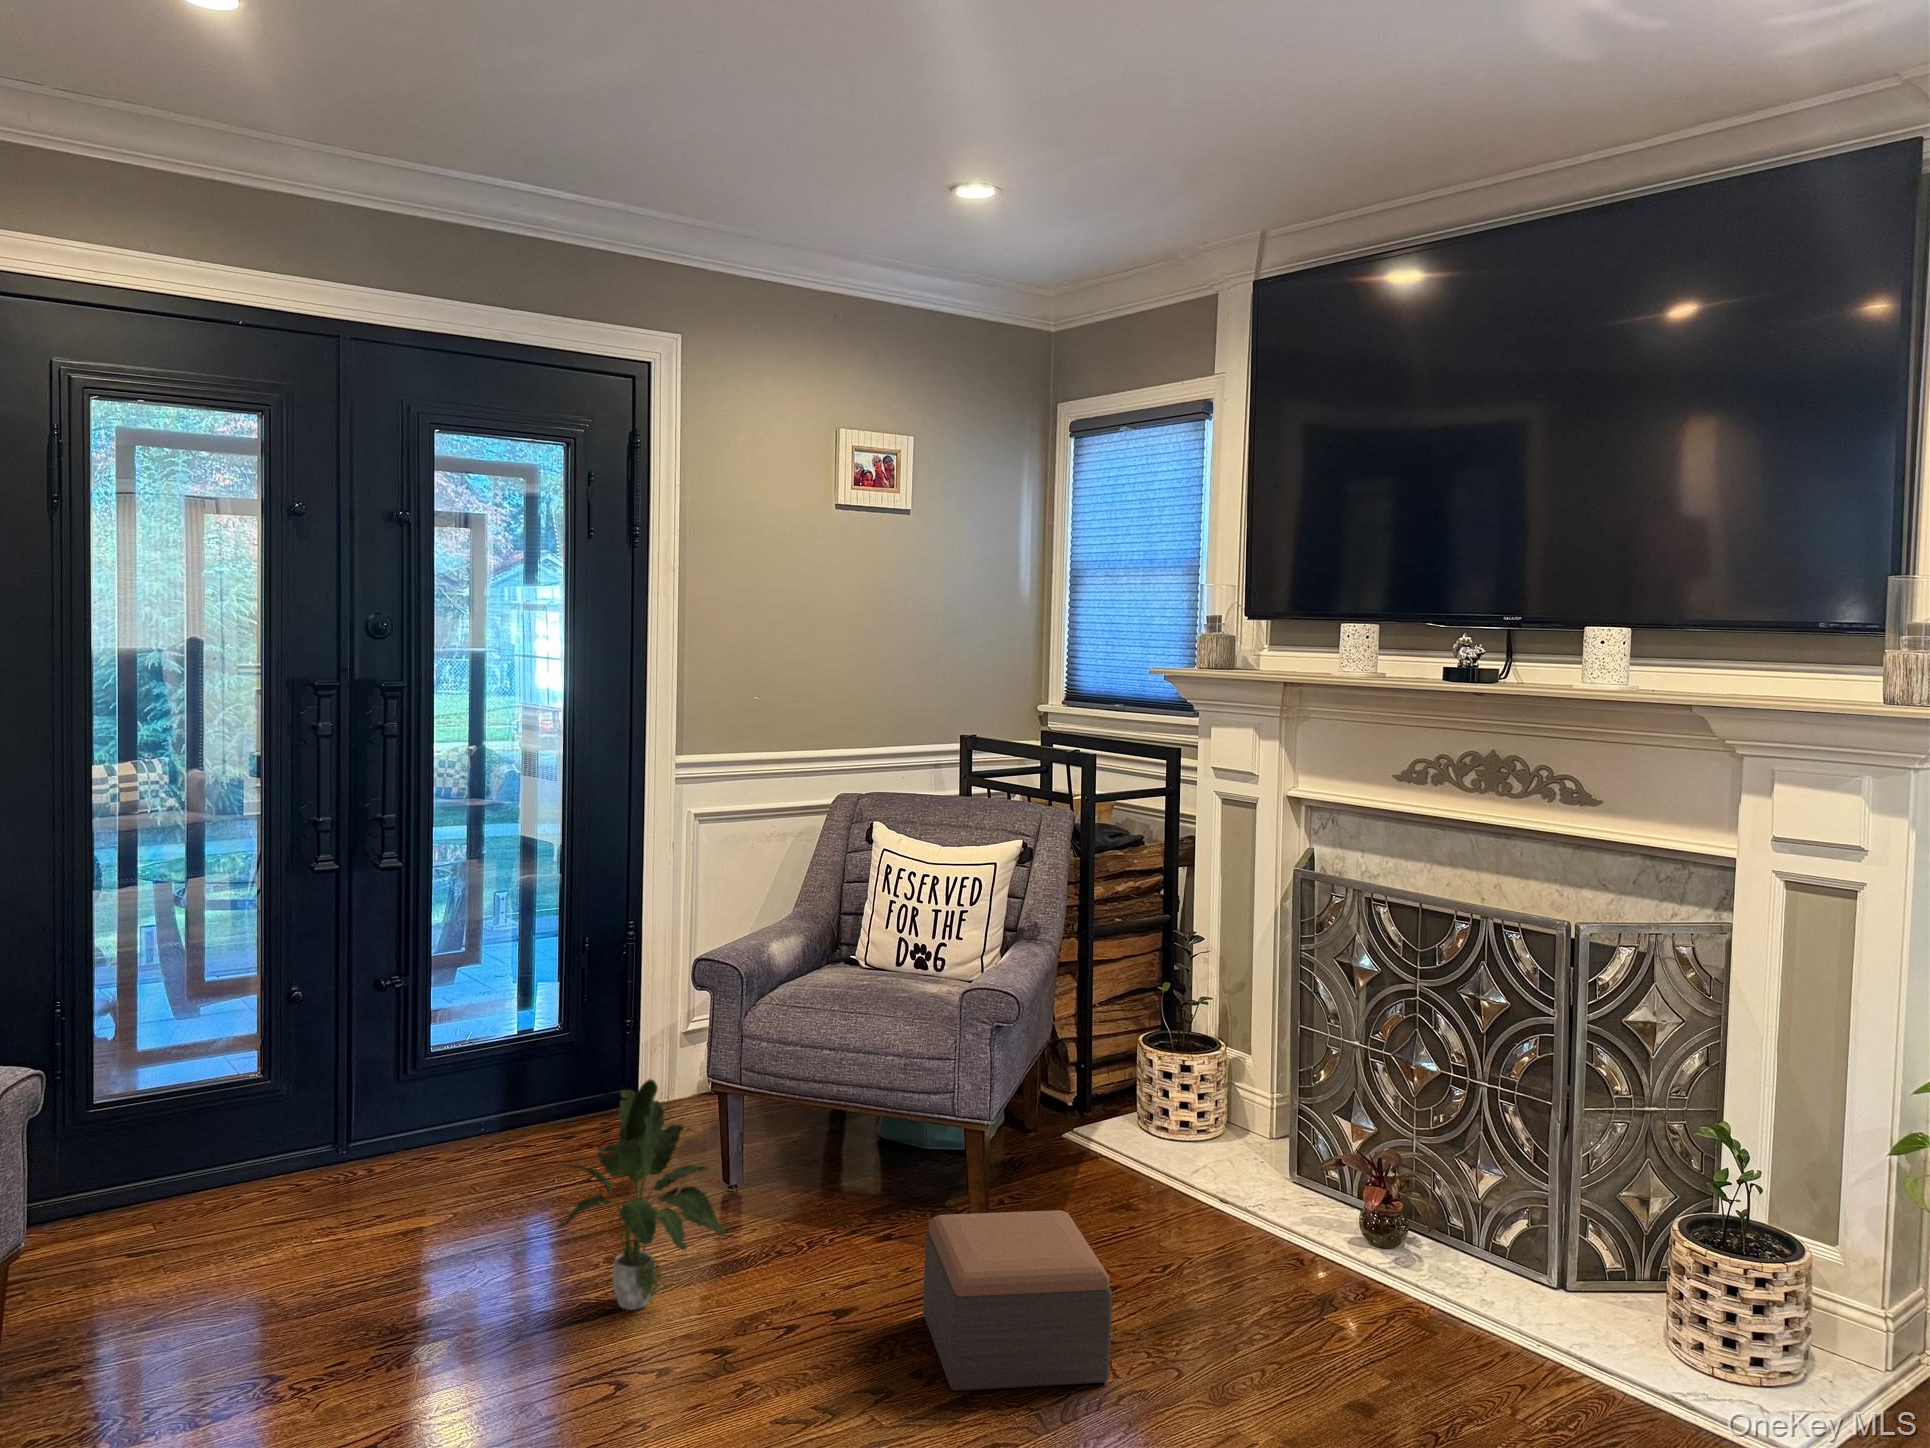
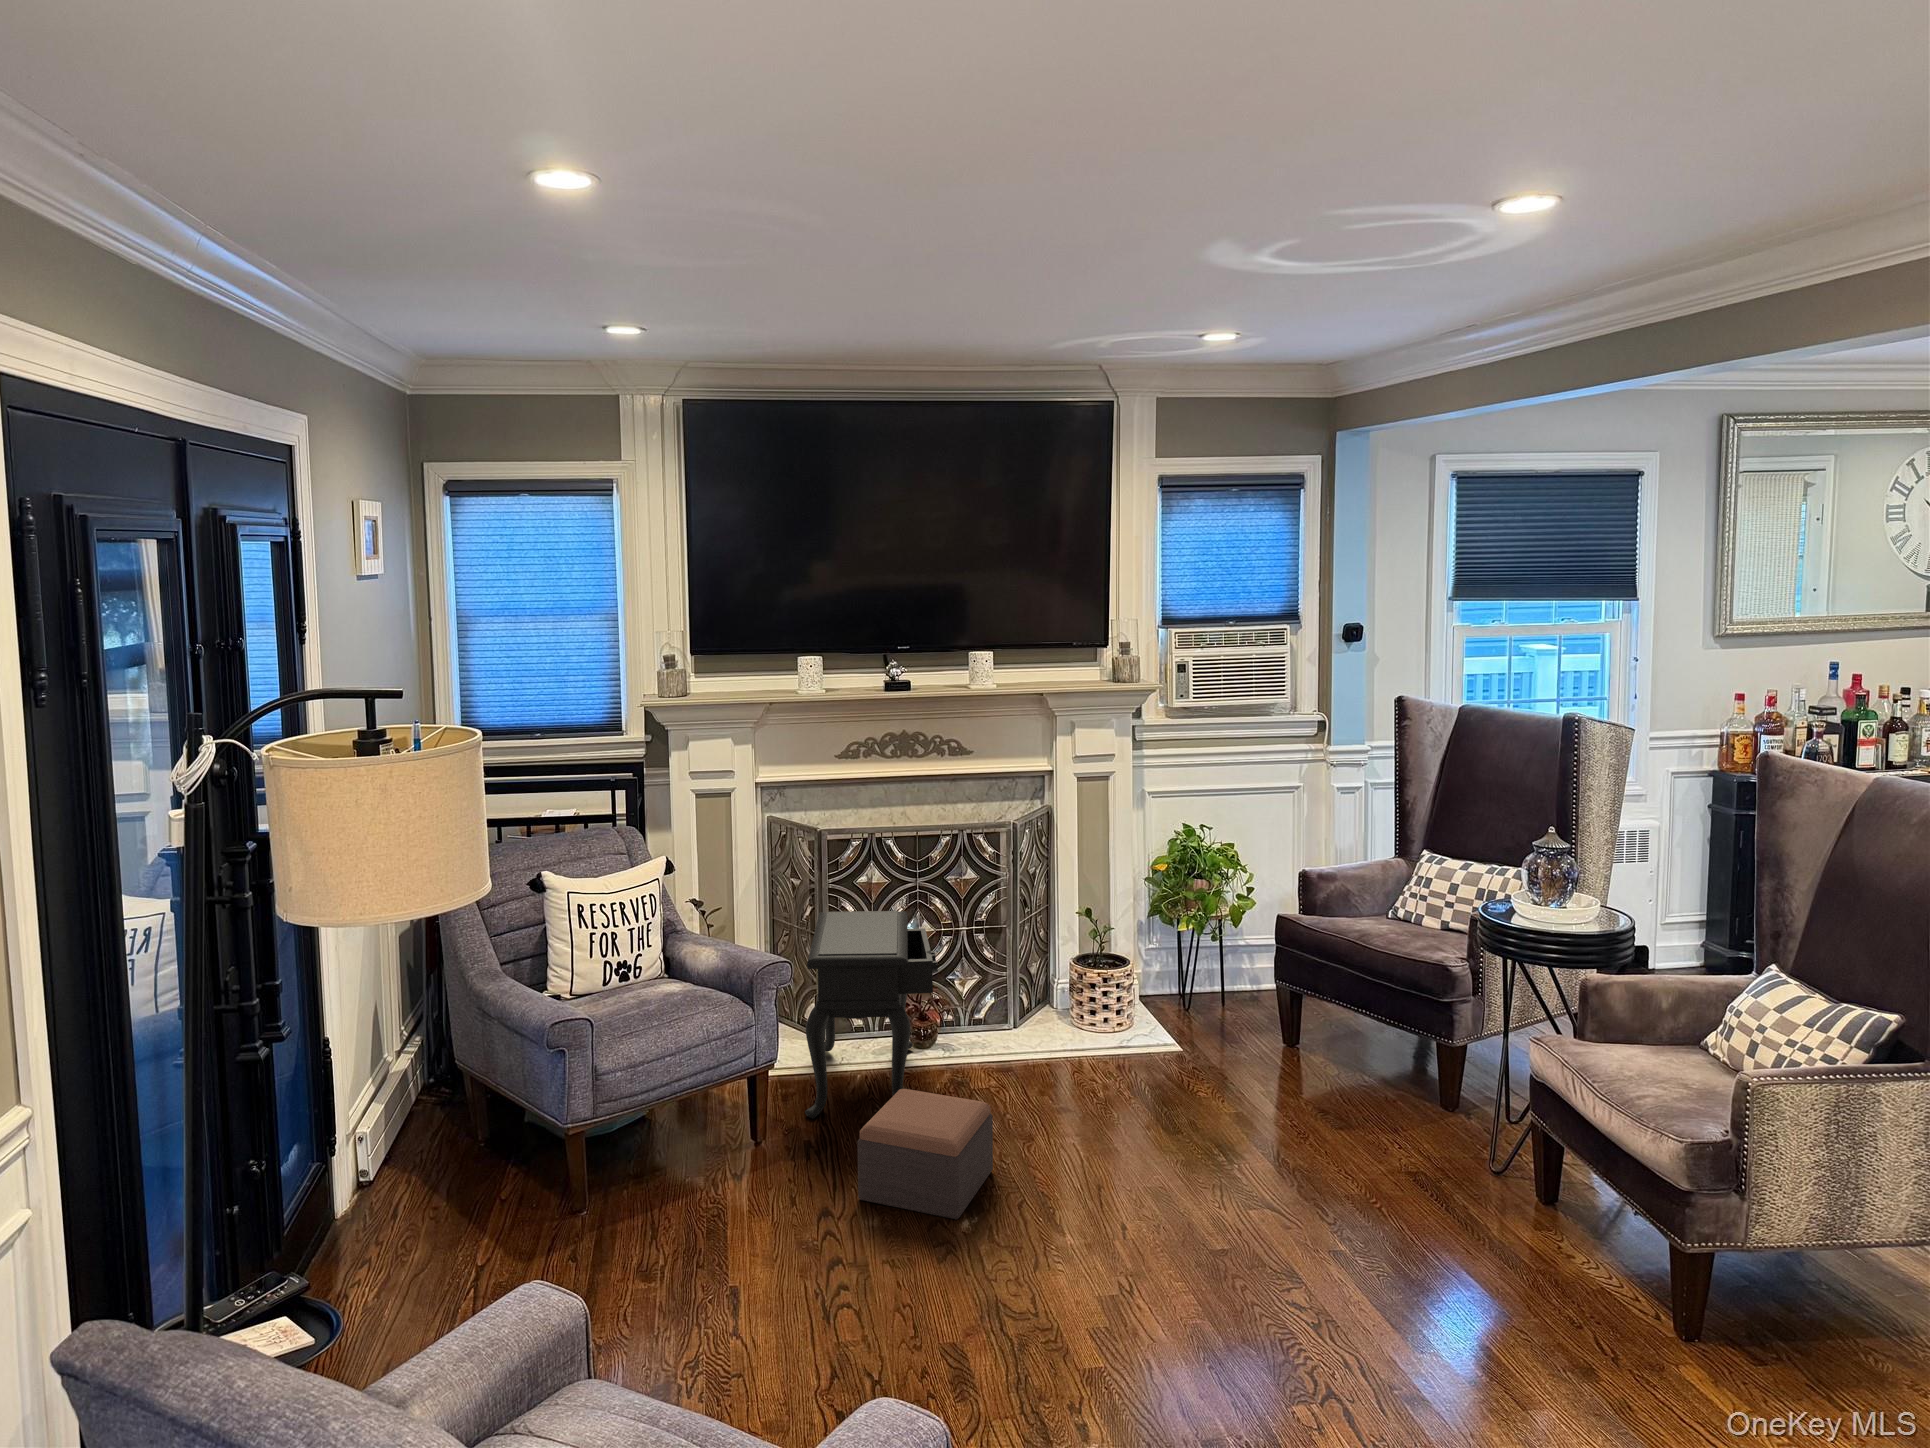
side table: none [1076,985,1368,1291] -> present [805,911,938,1119]
potted plant: present [556,1079,725,1310] -> none [669,1119,795,1313]

